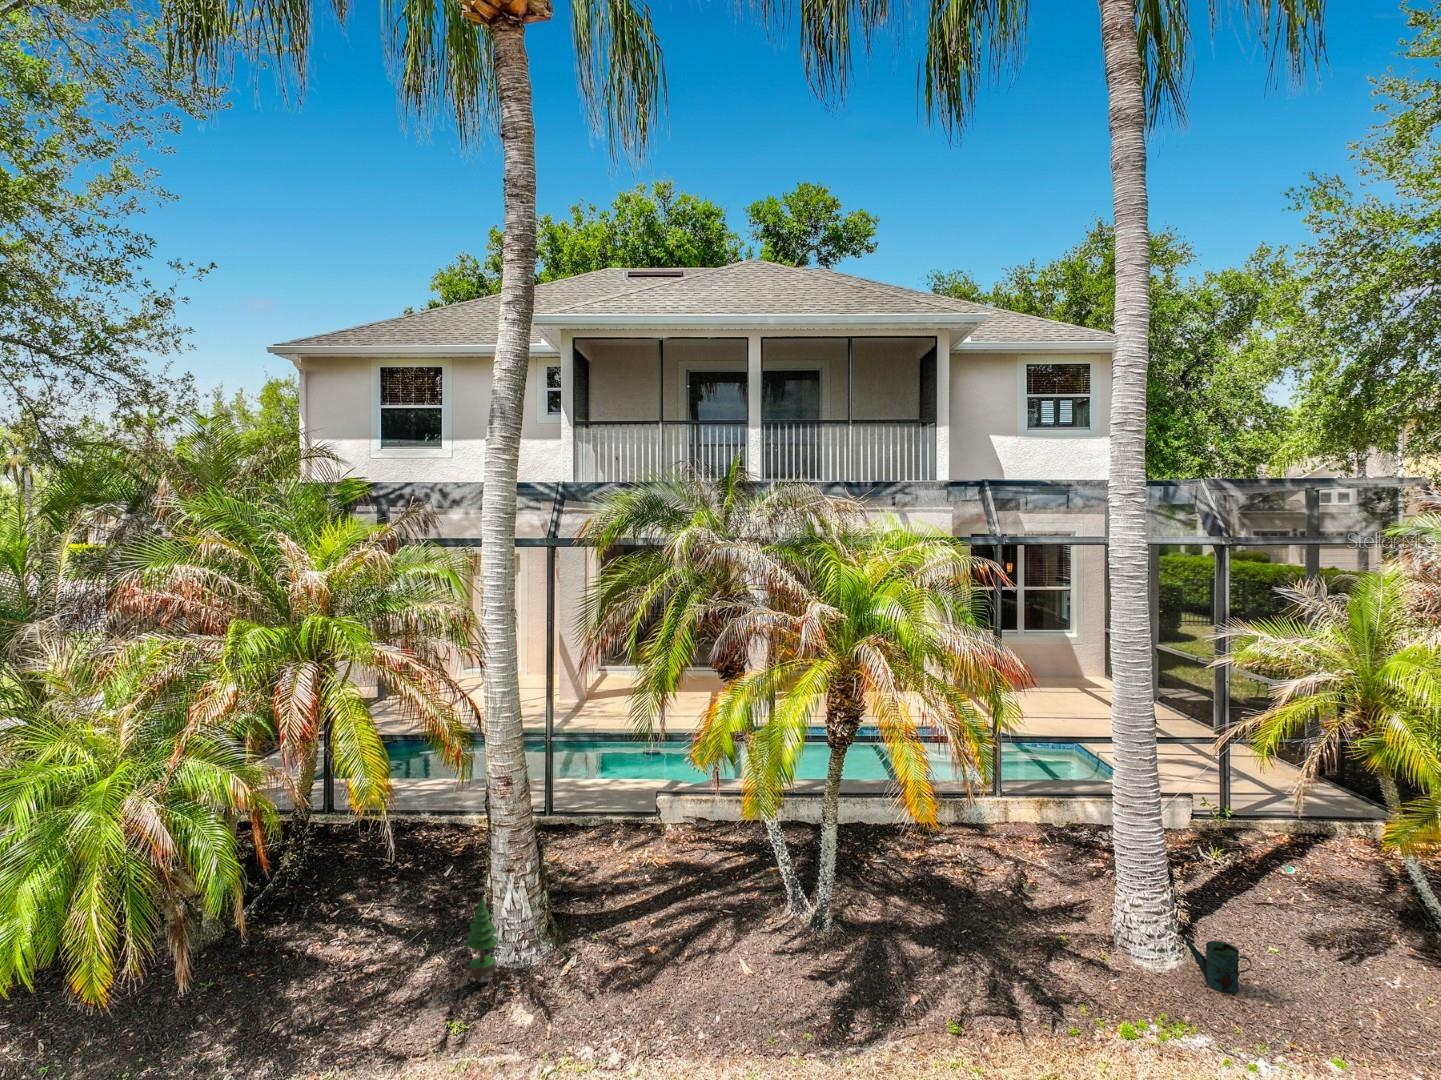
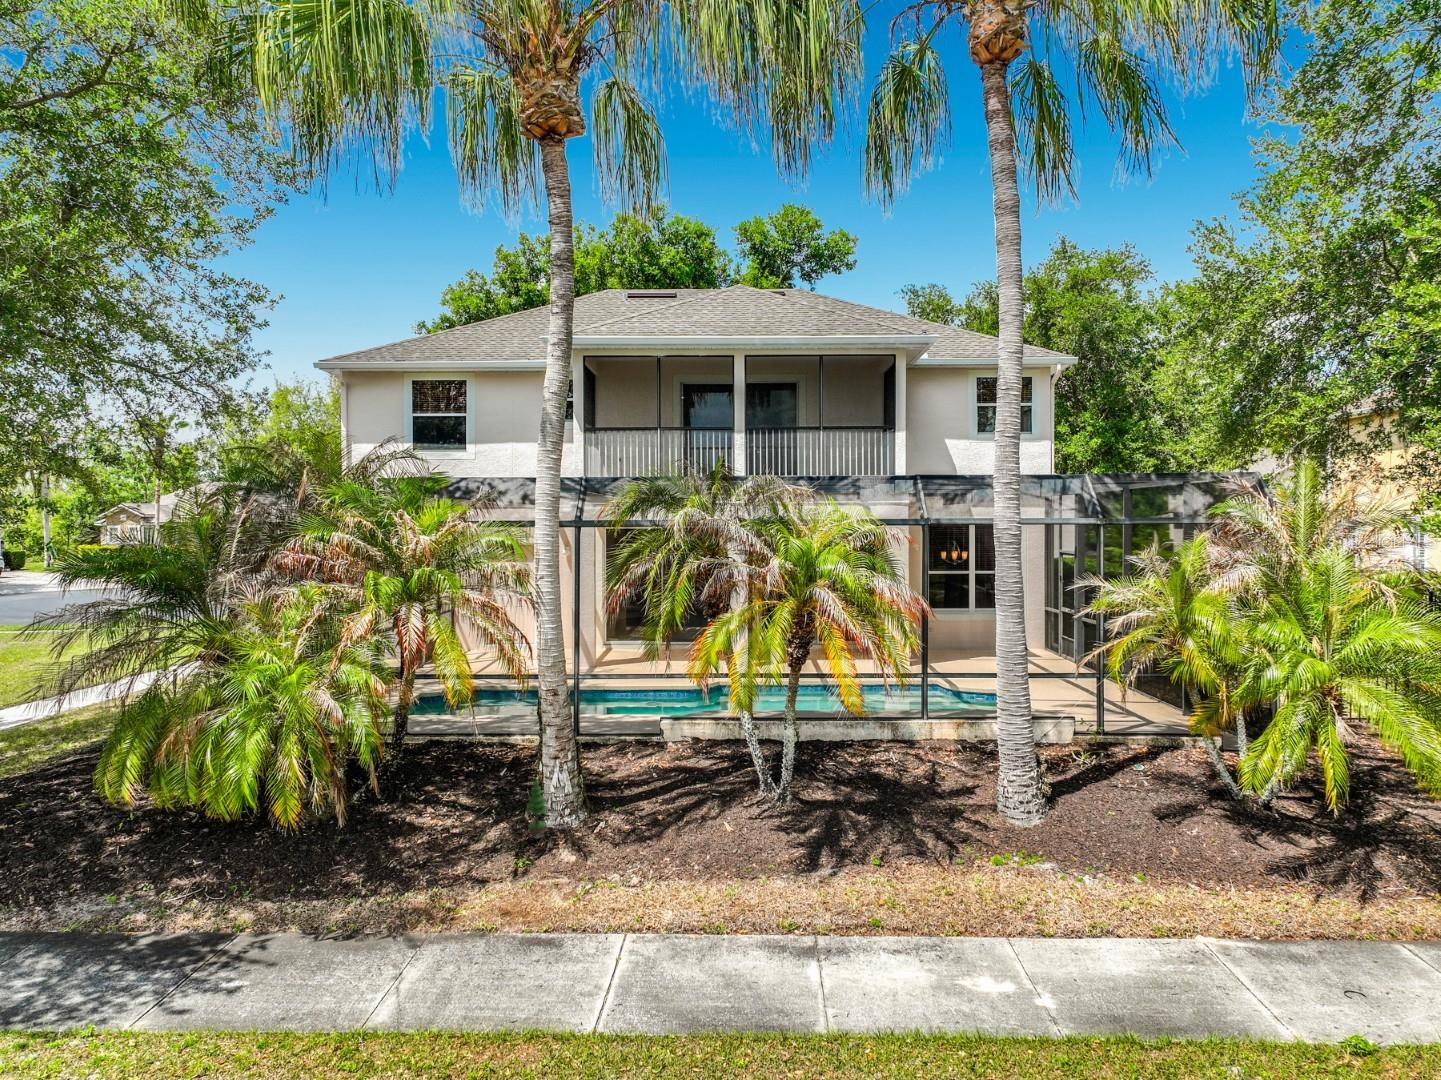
watering can: present [1176,929,1251,993] -> none [1040,798,1090,840]

